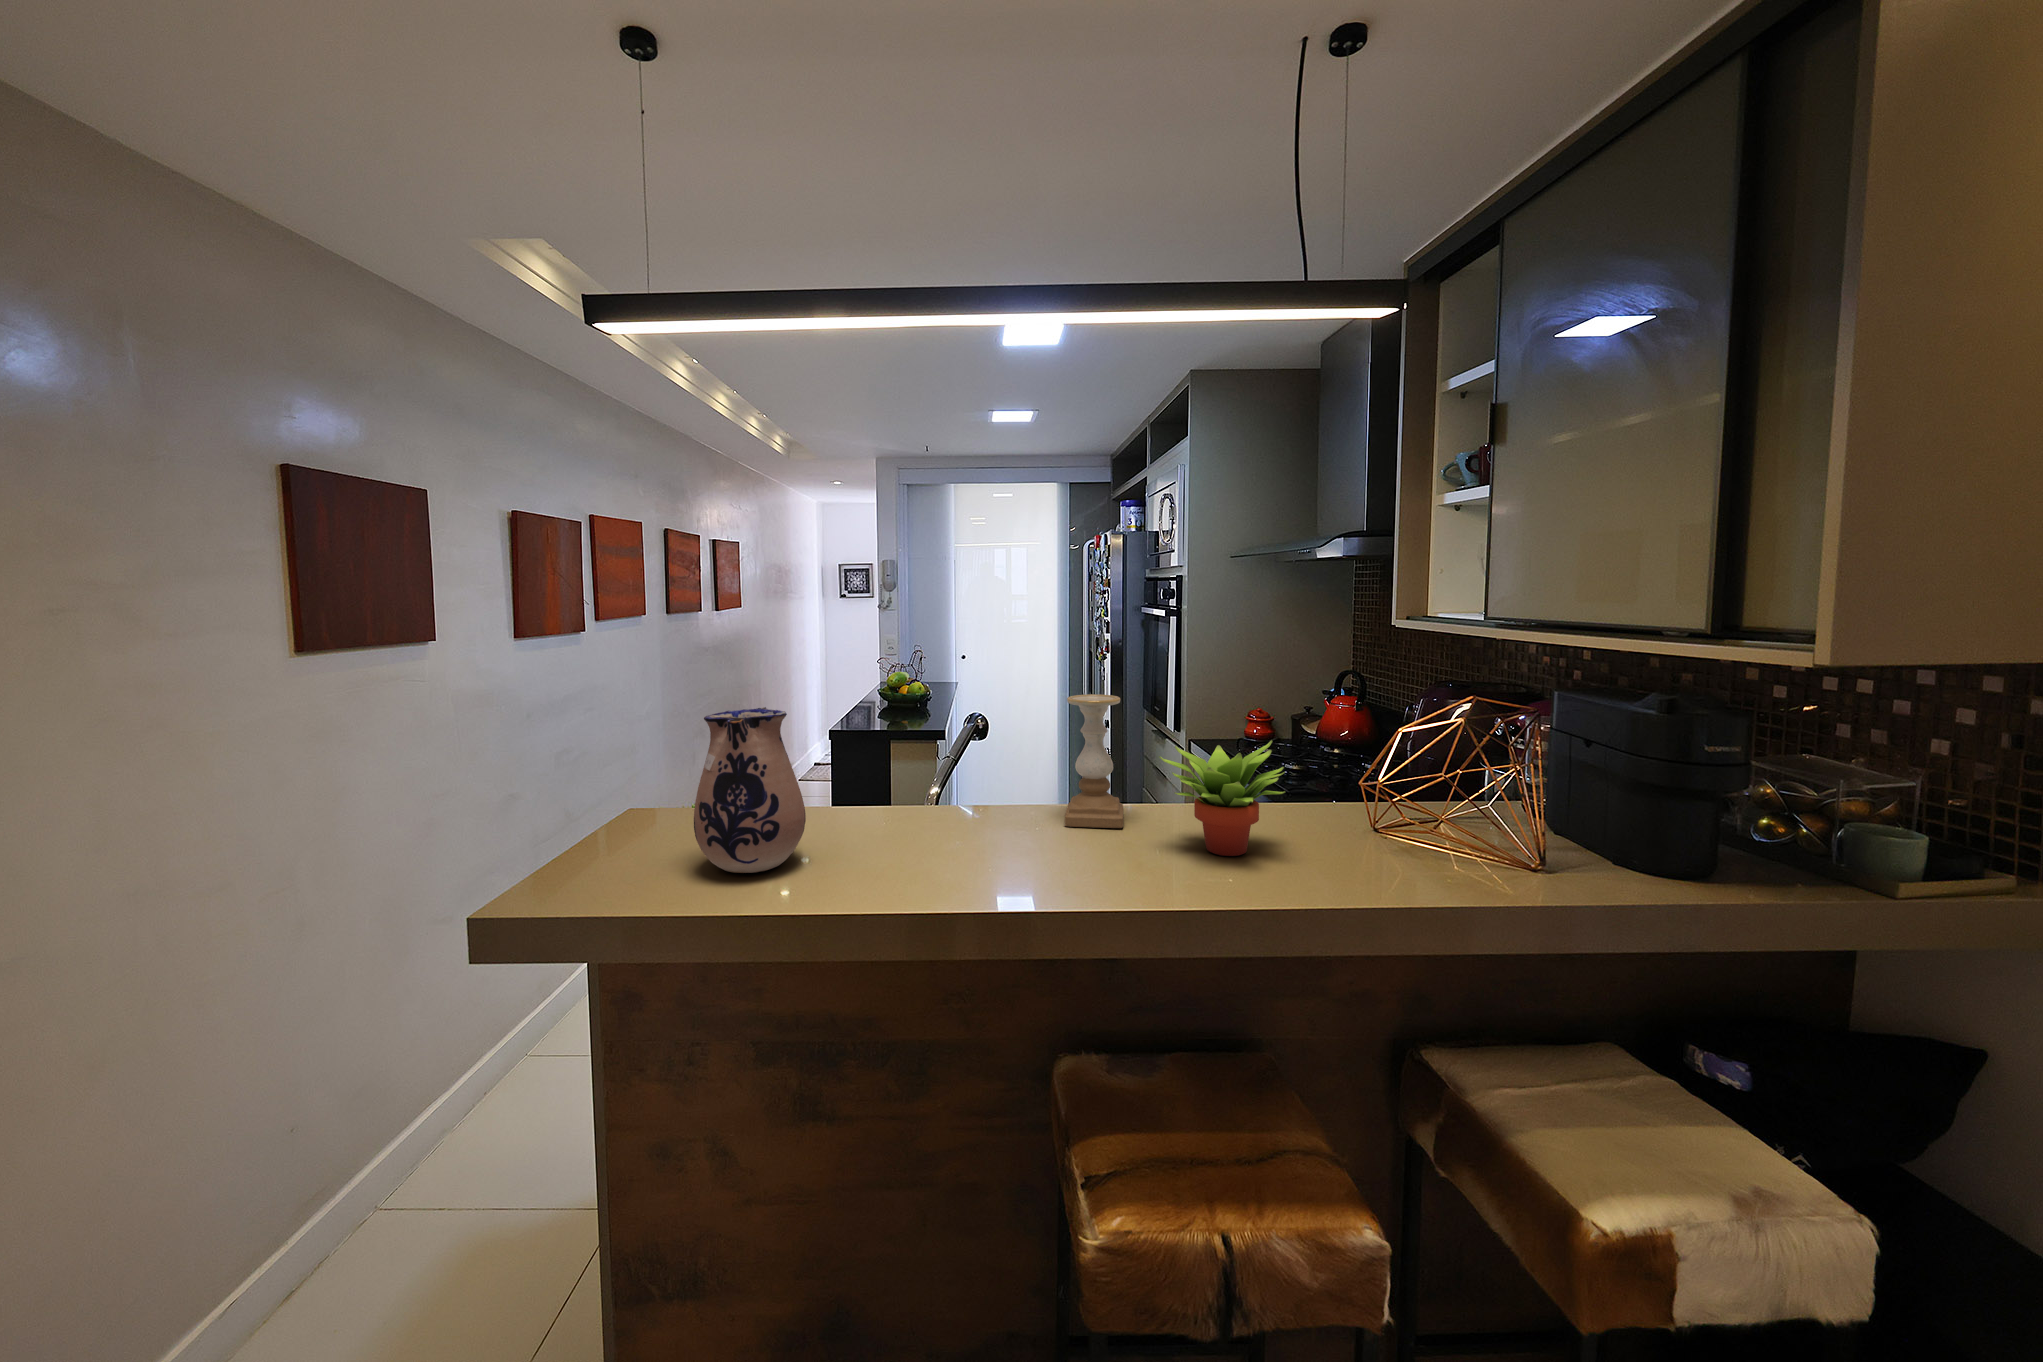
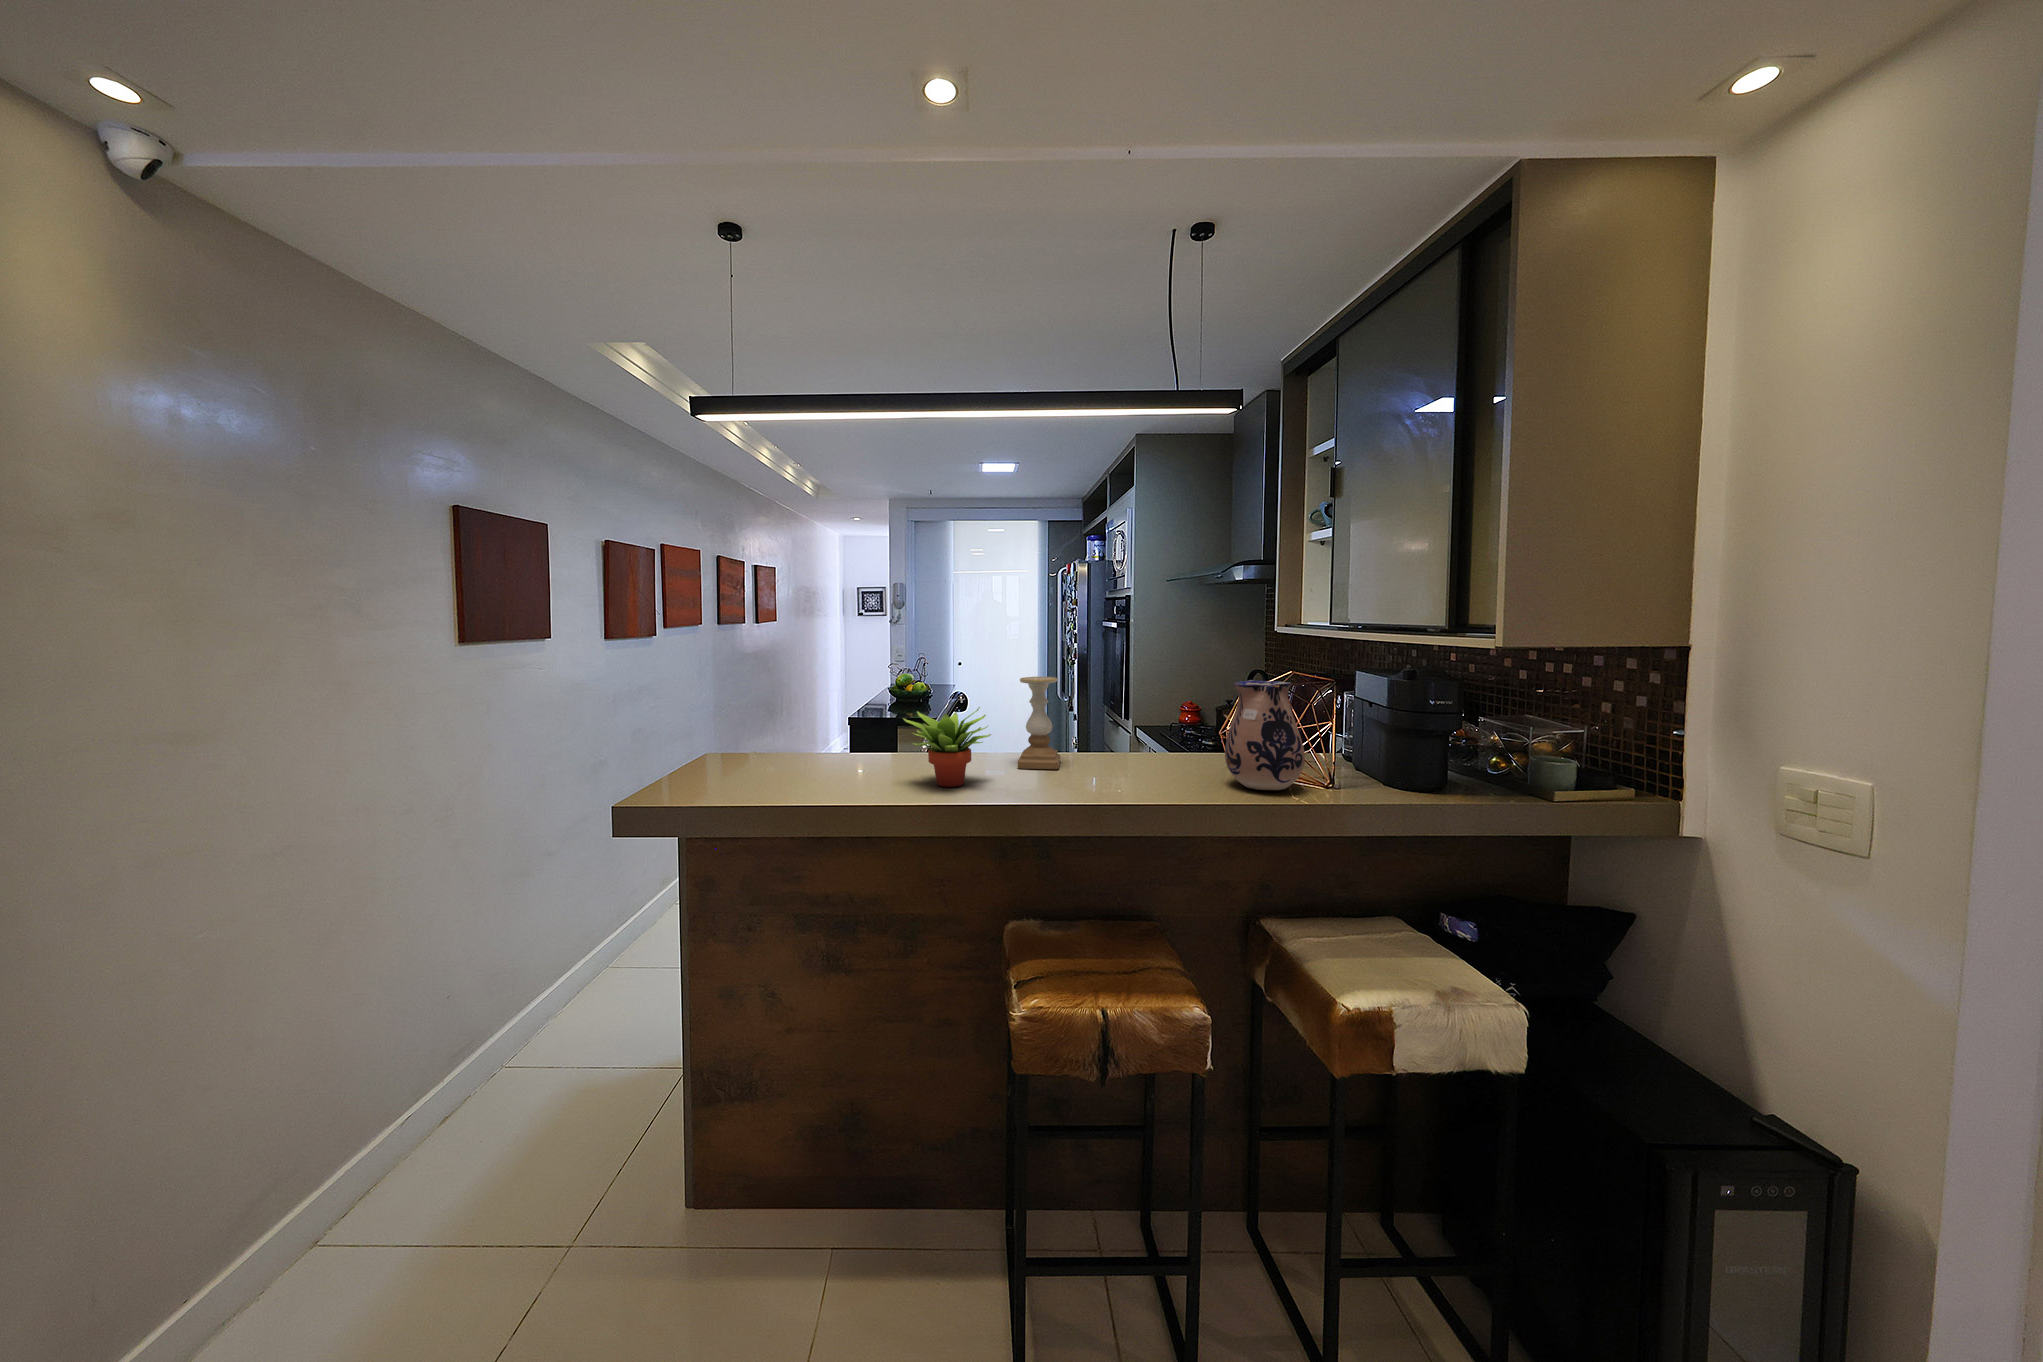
ceramic pitcher: present [694,707,806,873] -> present [1225,680,1305,790]
succulent plant: present [1159,740,1285,856] -> present [903,707,991,787]

